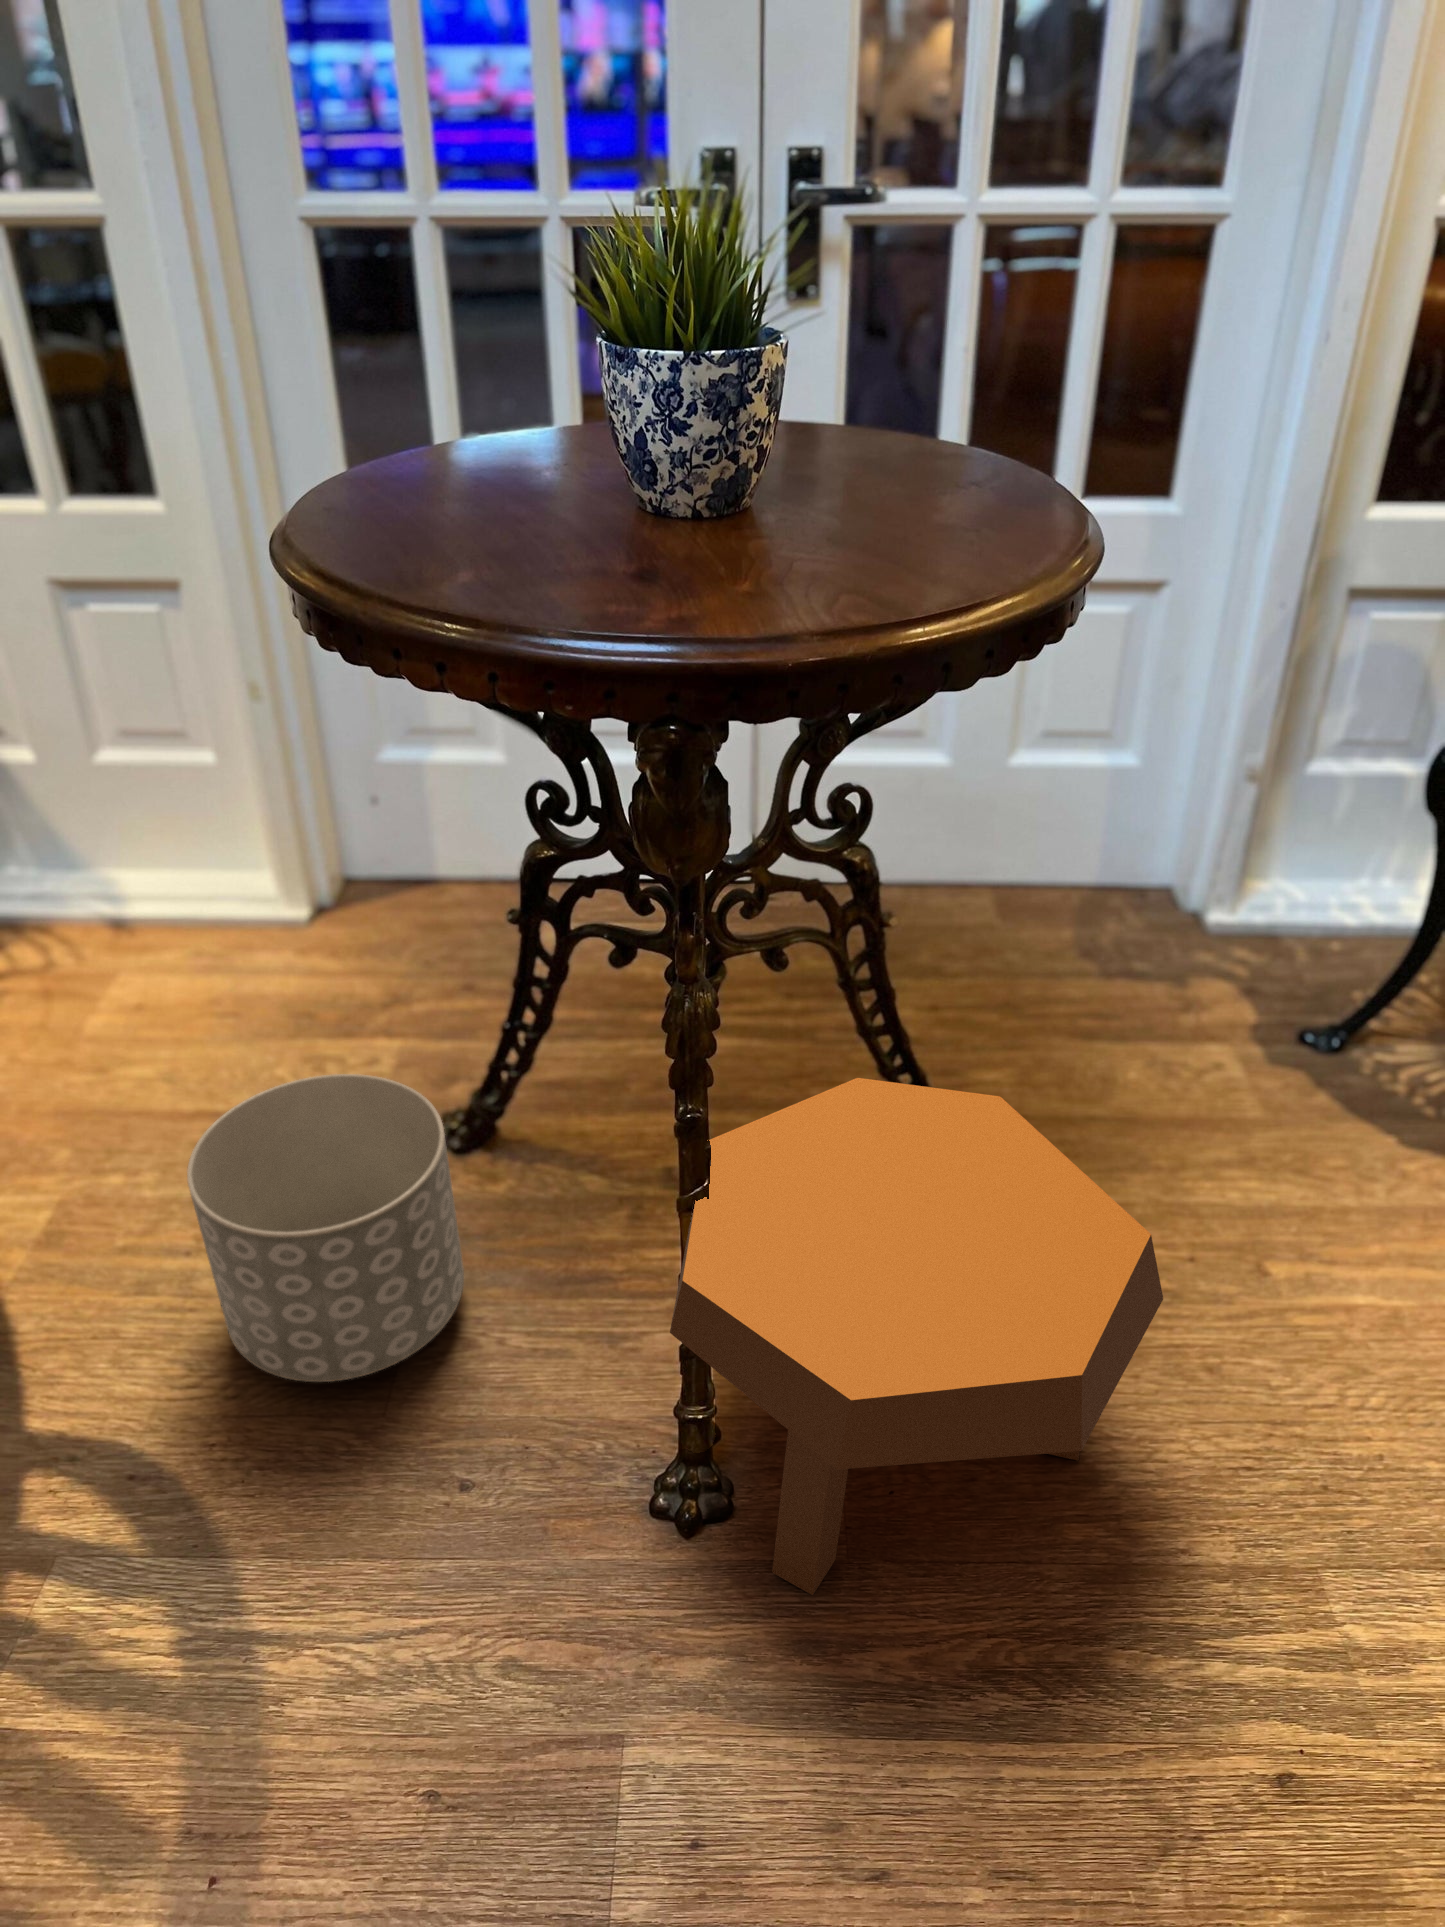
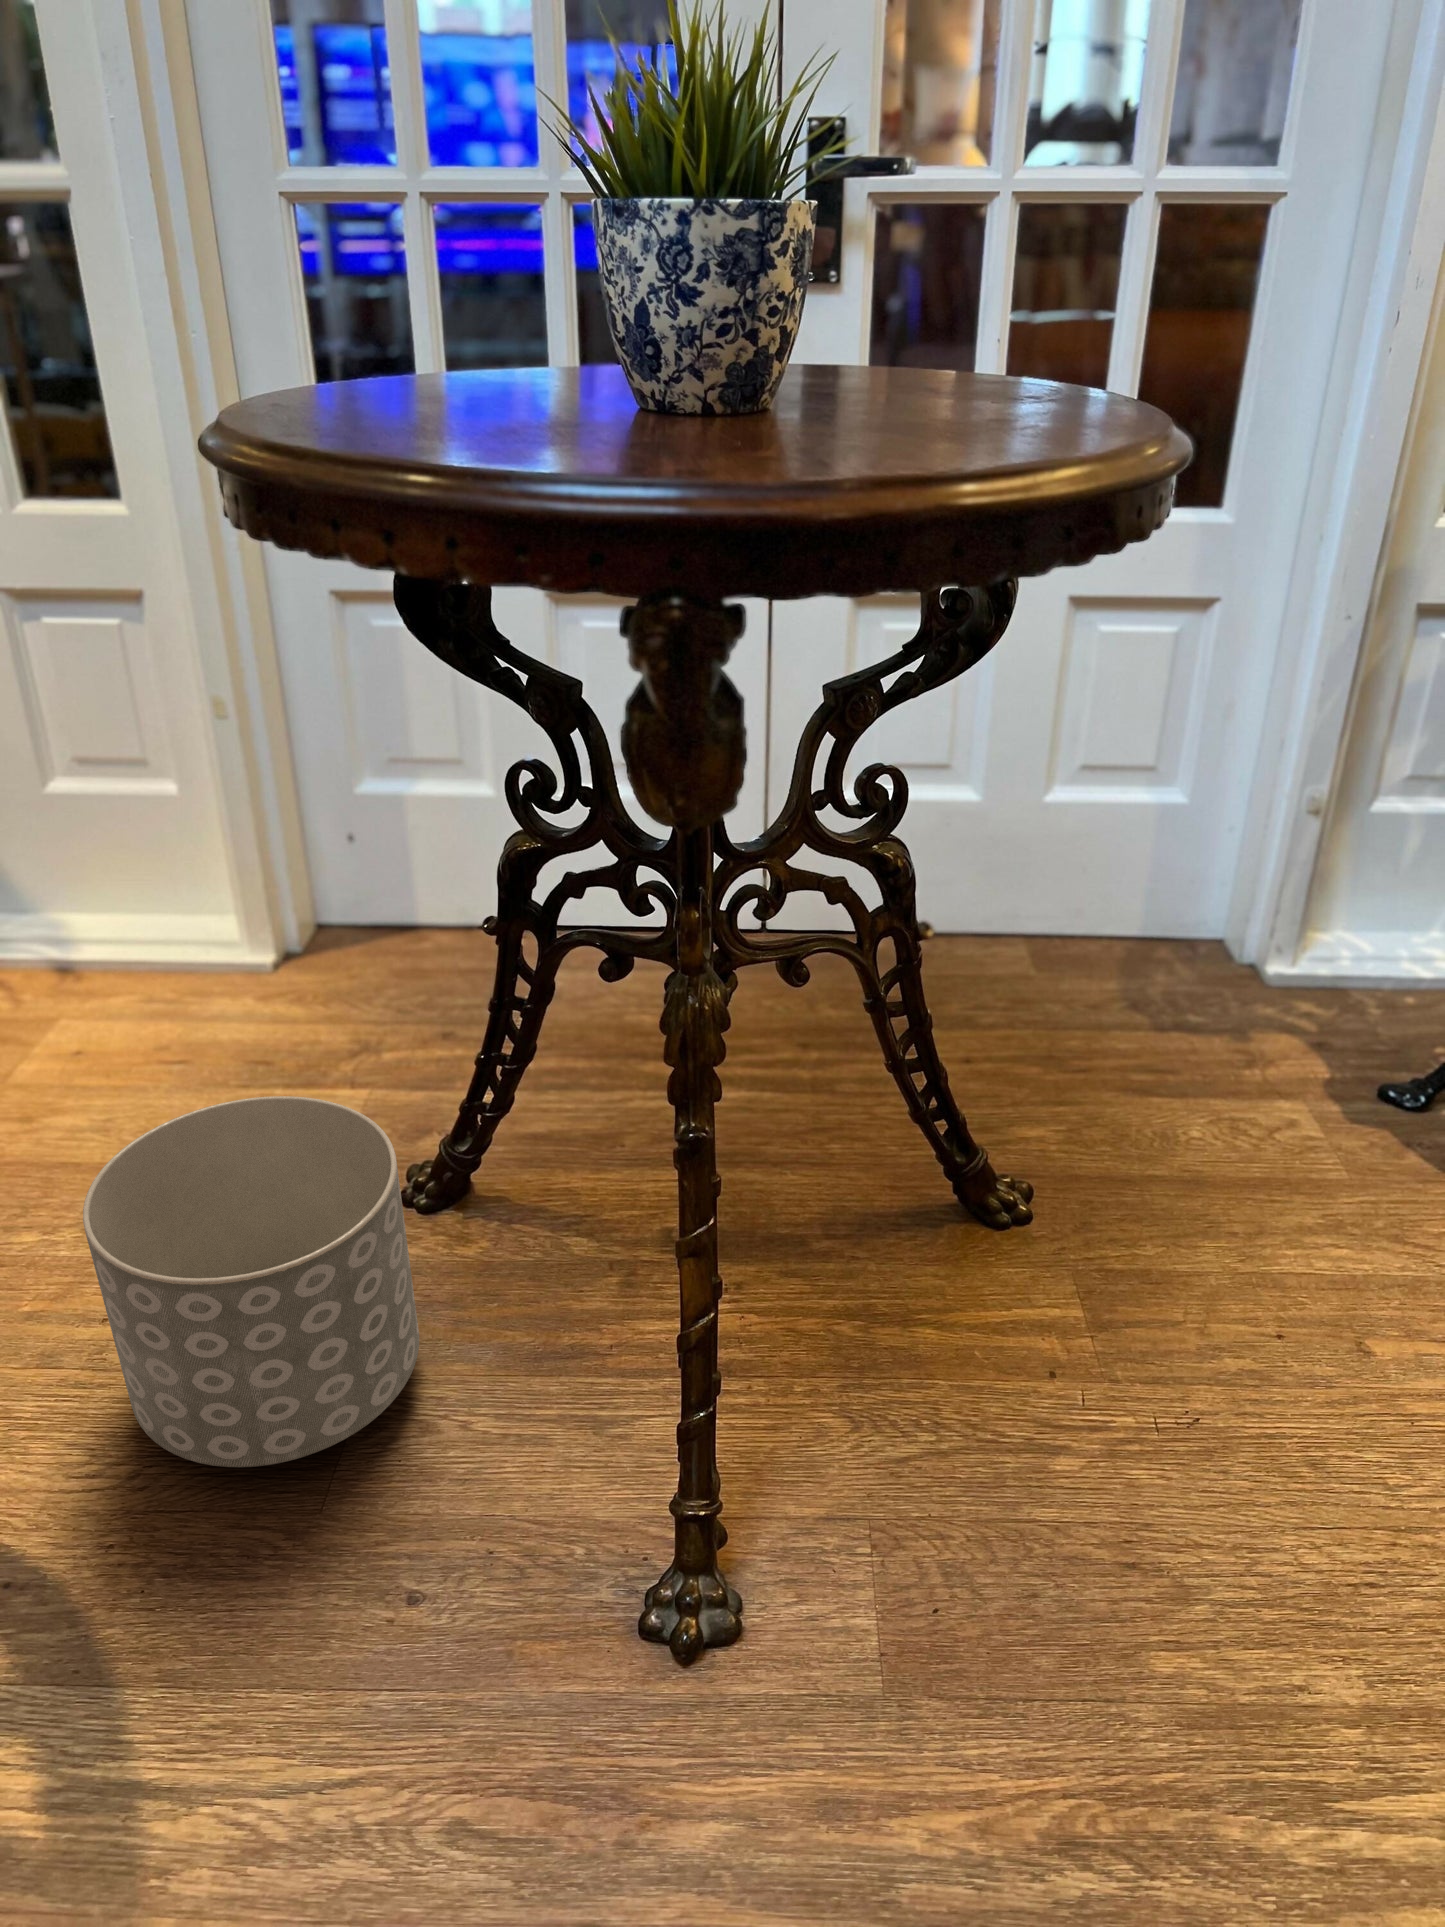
footstool: present [670,1078,1163,1595] -> none [665,1103,1274,1741]

